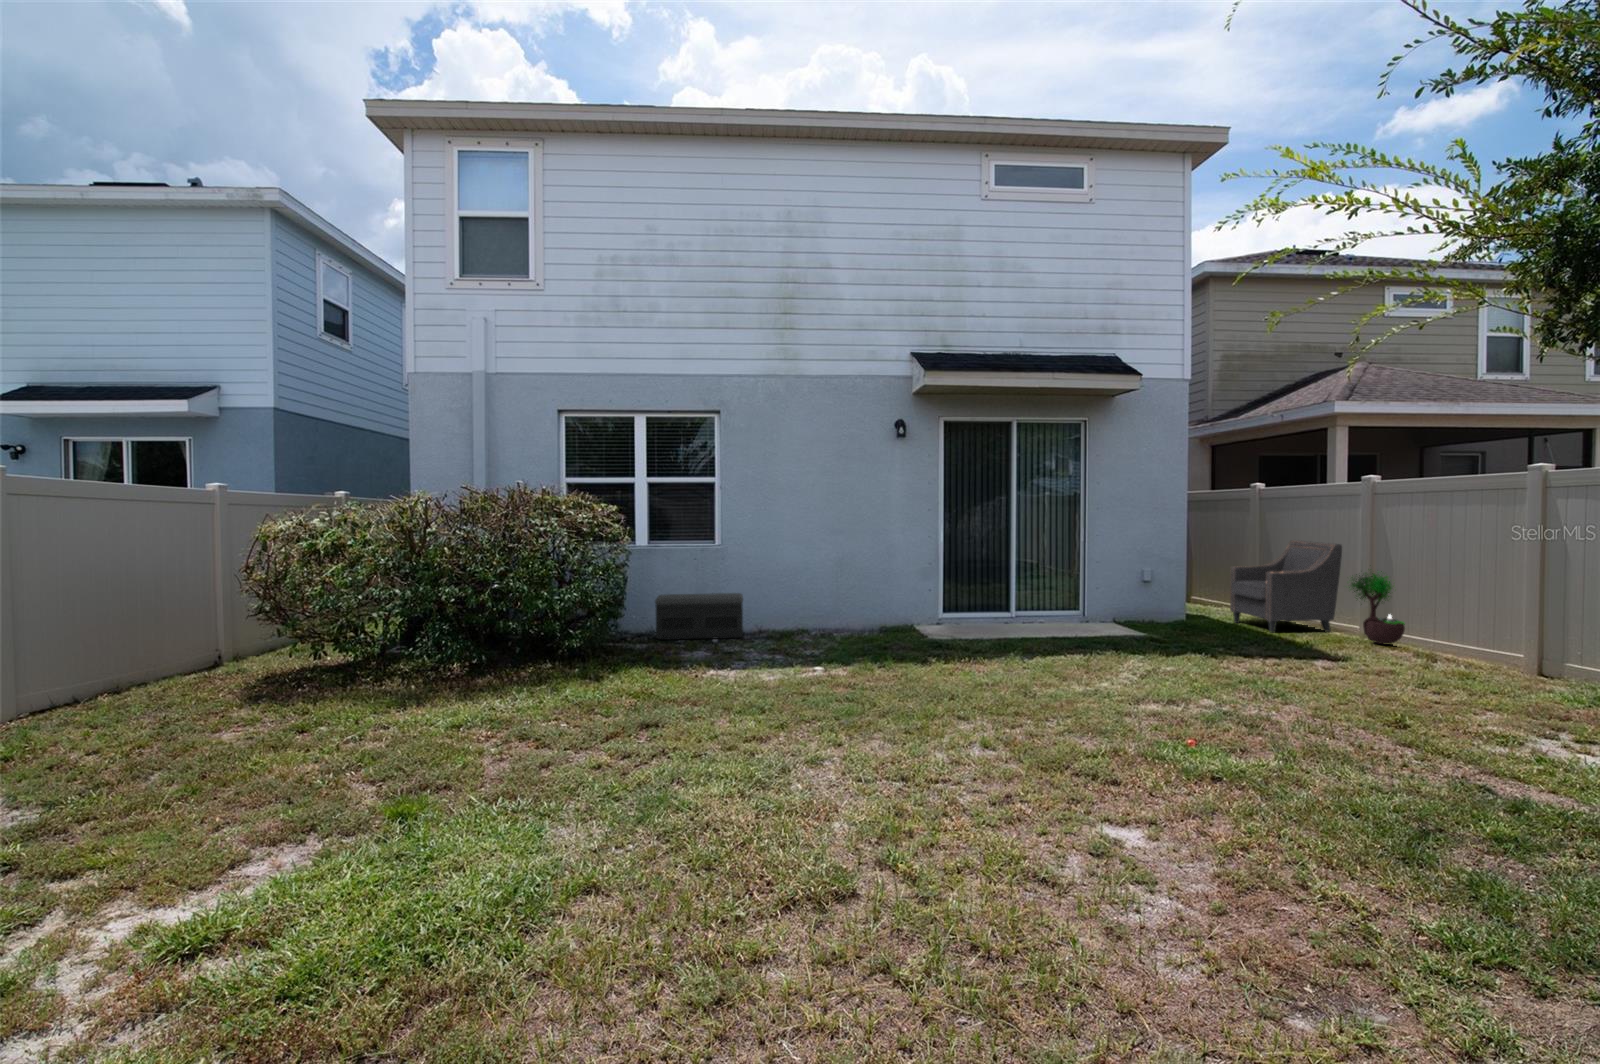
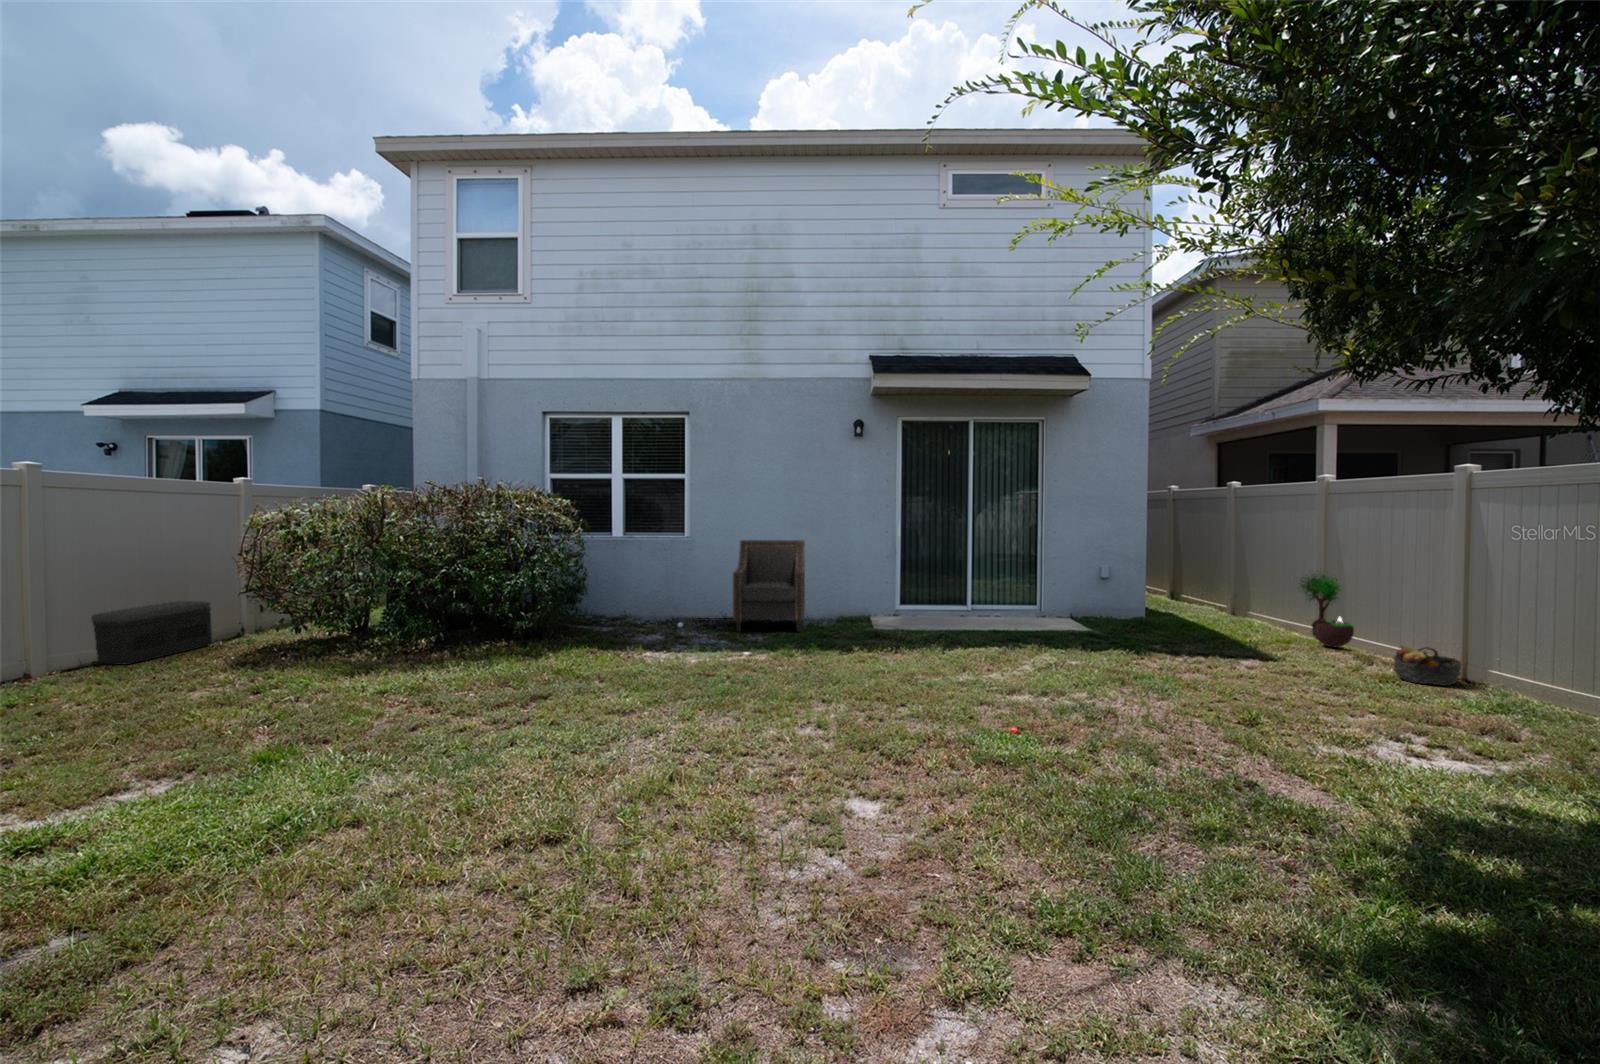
chair: present [1230,540,1342,633] -> present [733,540,805,632]
storage bench: present [655,593,743,640] -> present [91,601,212,665]
basket: none [1470,643,1538,681] -> present [1394,646,1461,686]

